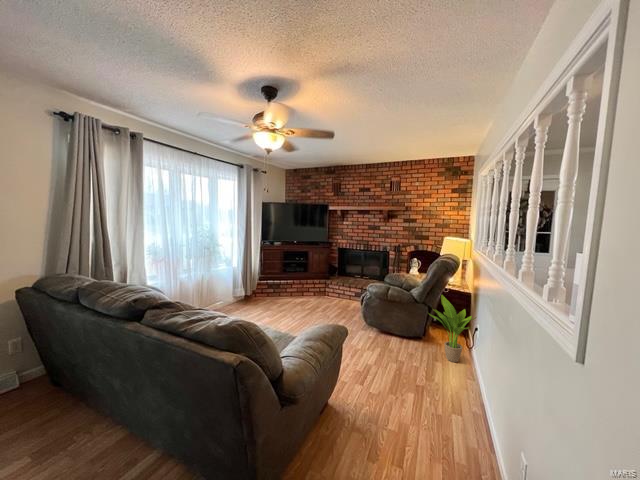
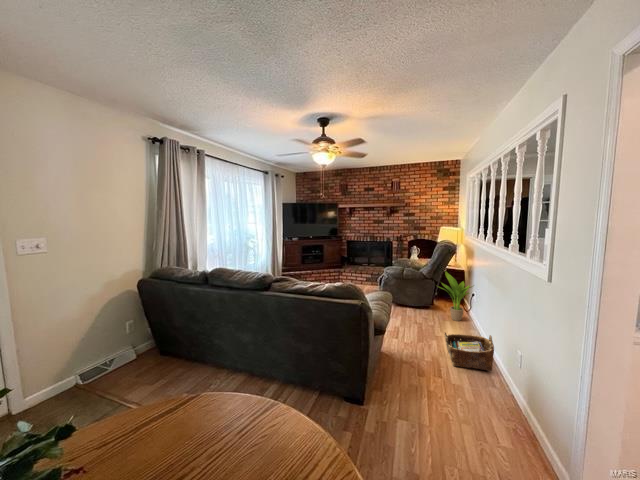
woven basket: none [420,388,490,460] -> present [444,333,494,371]

